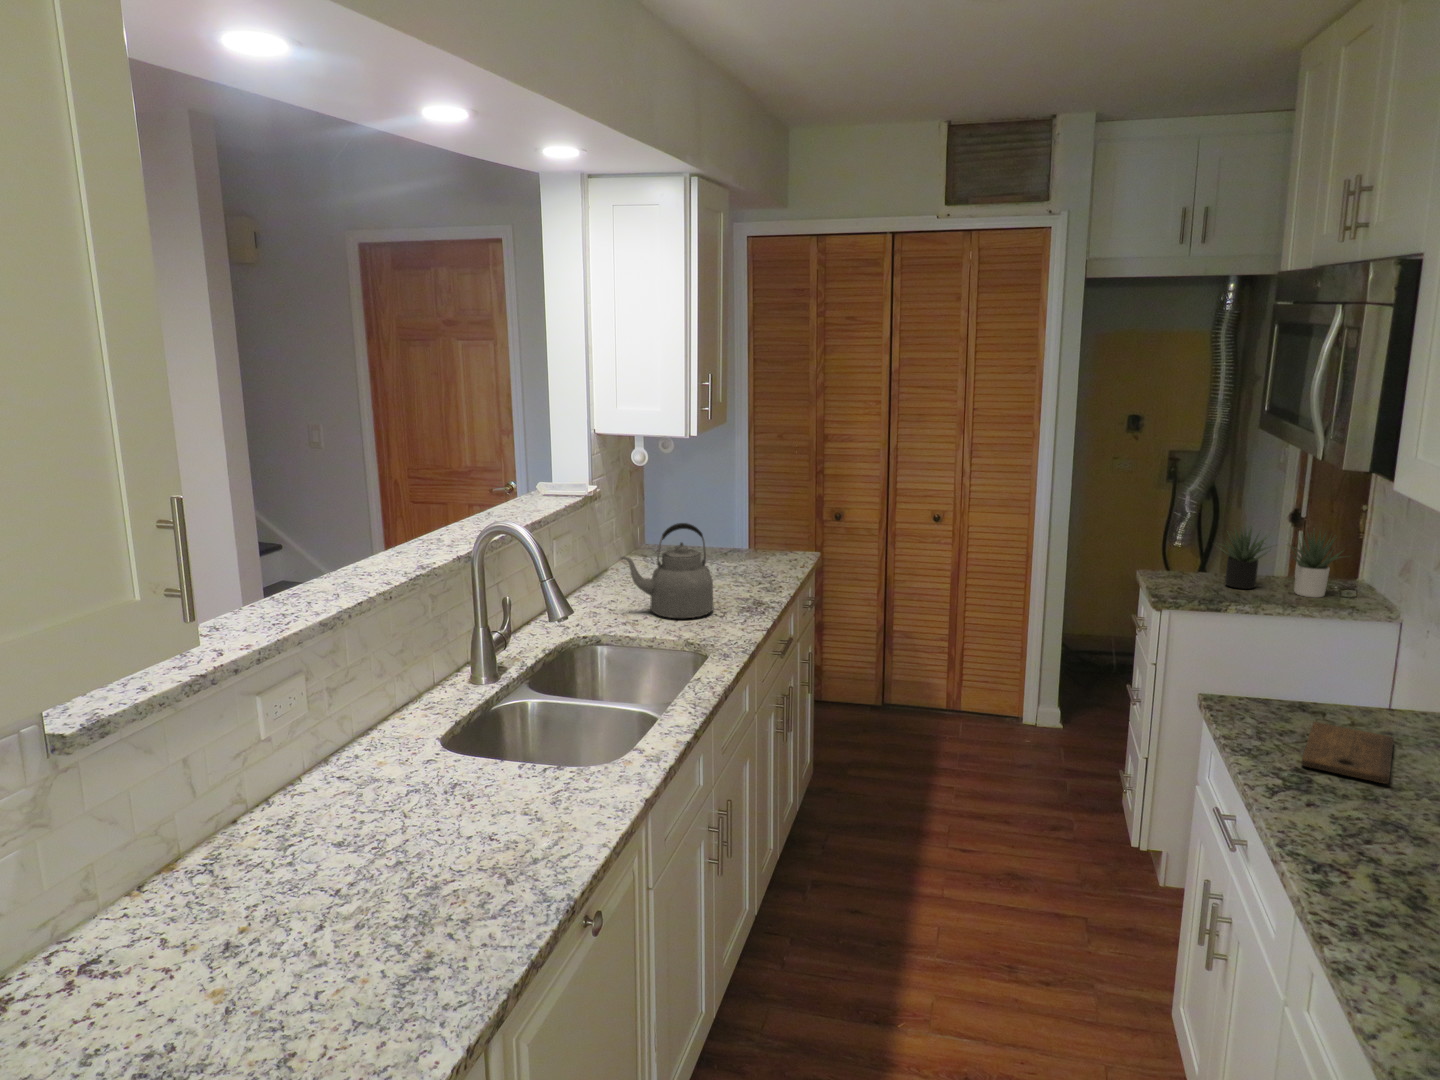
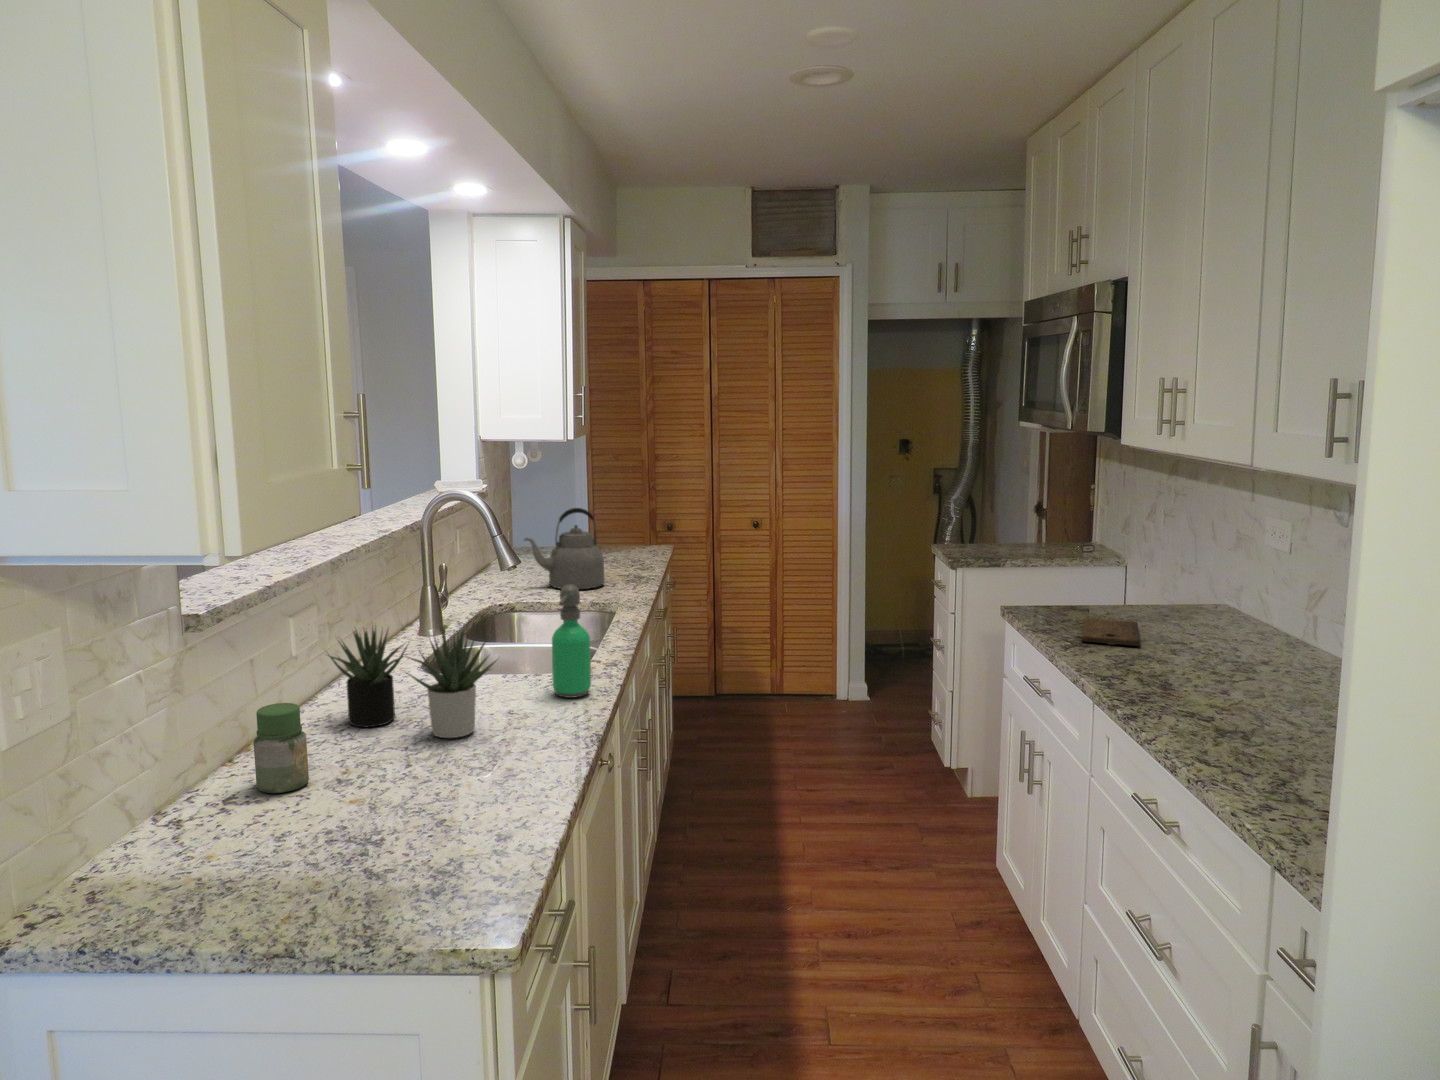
succulent plant: present [1219,527,1343,598] -> present [328,629,496,738]
soap dispenser: none [556,676,604,814] -> present [552,585,591,698]
jar: none [123,845,196,959] -> present [253,703,309,793]

